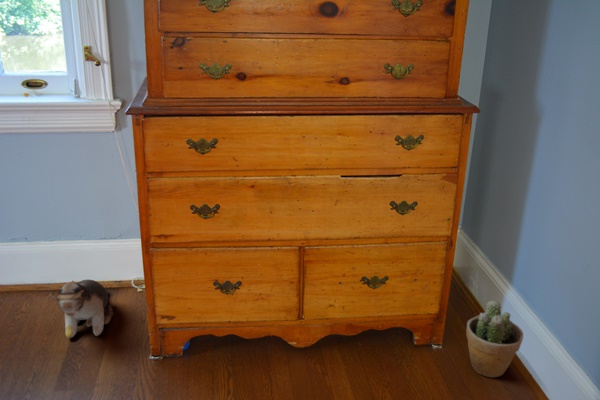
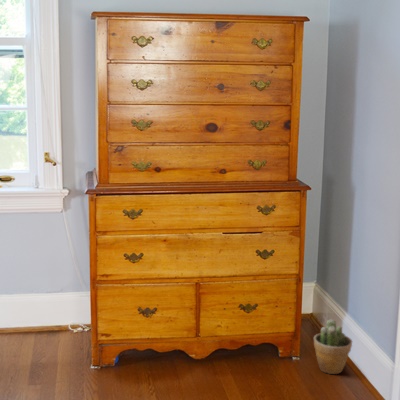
plush toy: present [49,280,113,338] -> none [22,314,59,358]

